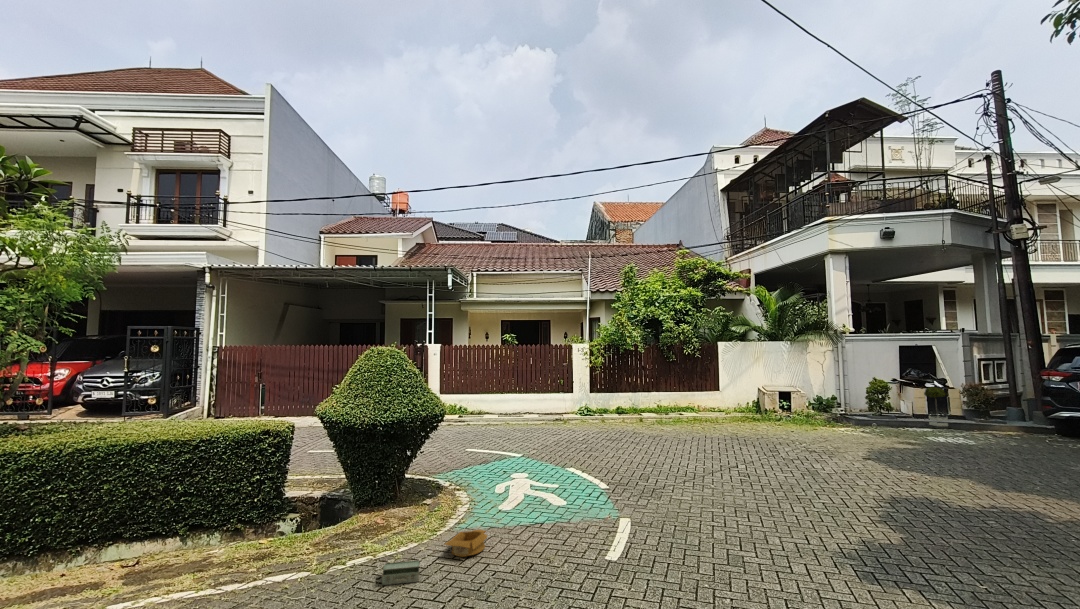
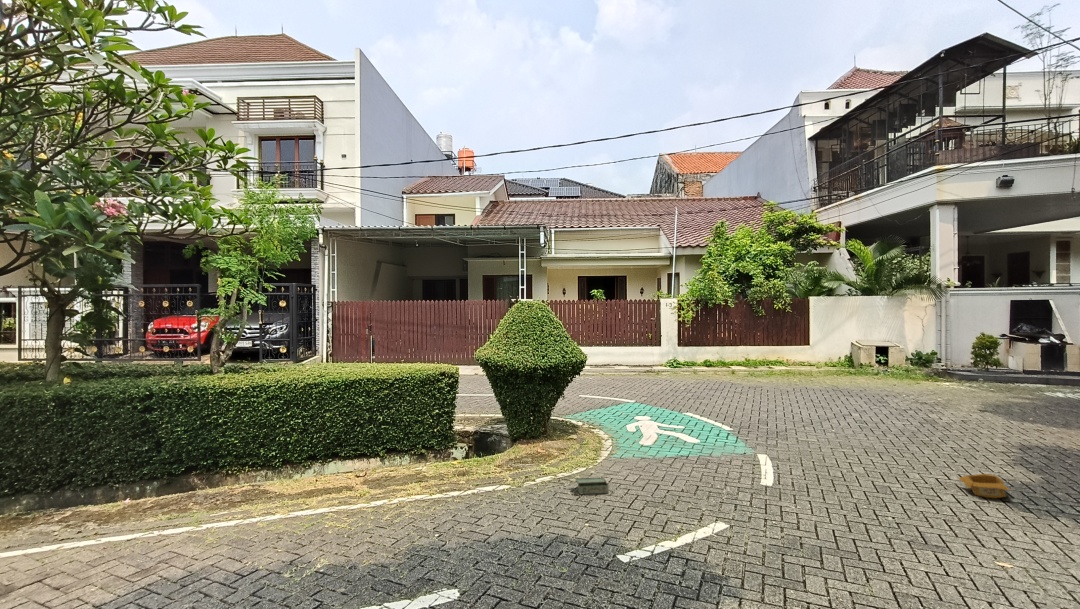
potted tree: present [924,387,948,426] -> none [1037,342,1063,382]
cardboard box: present [445,529,487,557] -> present [959,474,1010,498]

